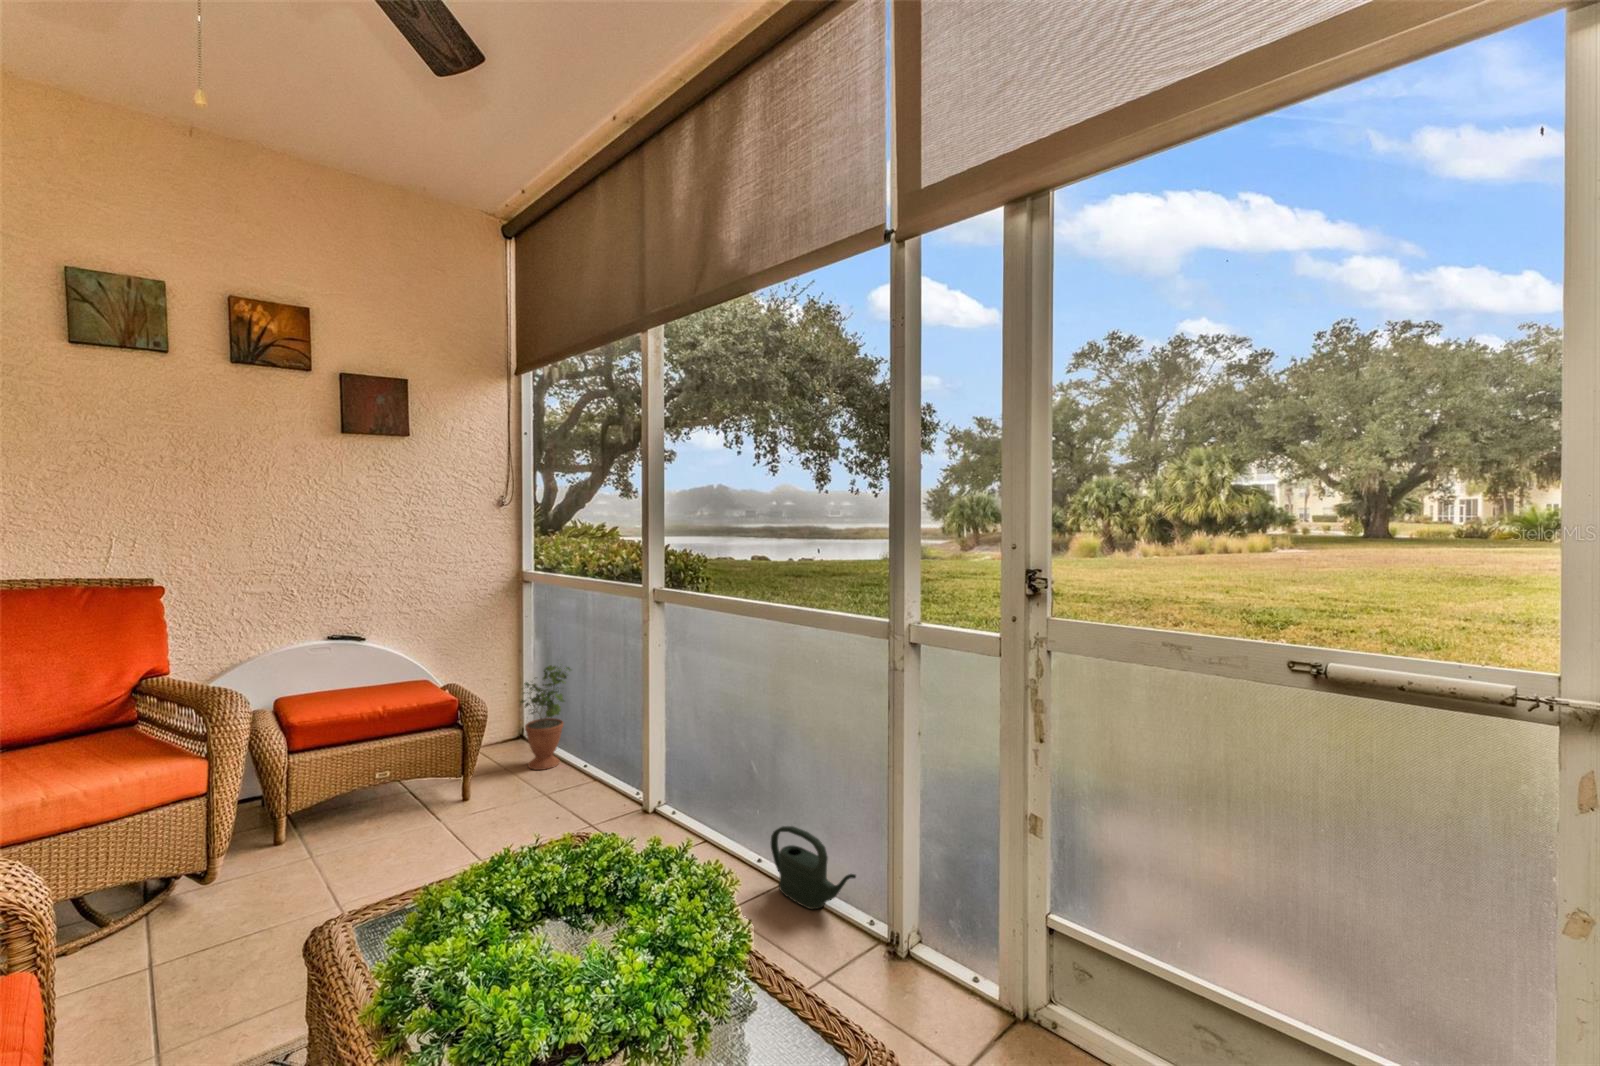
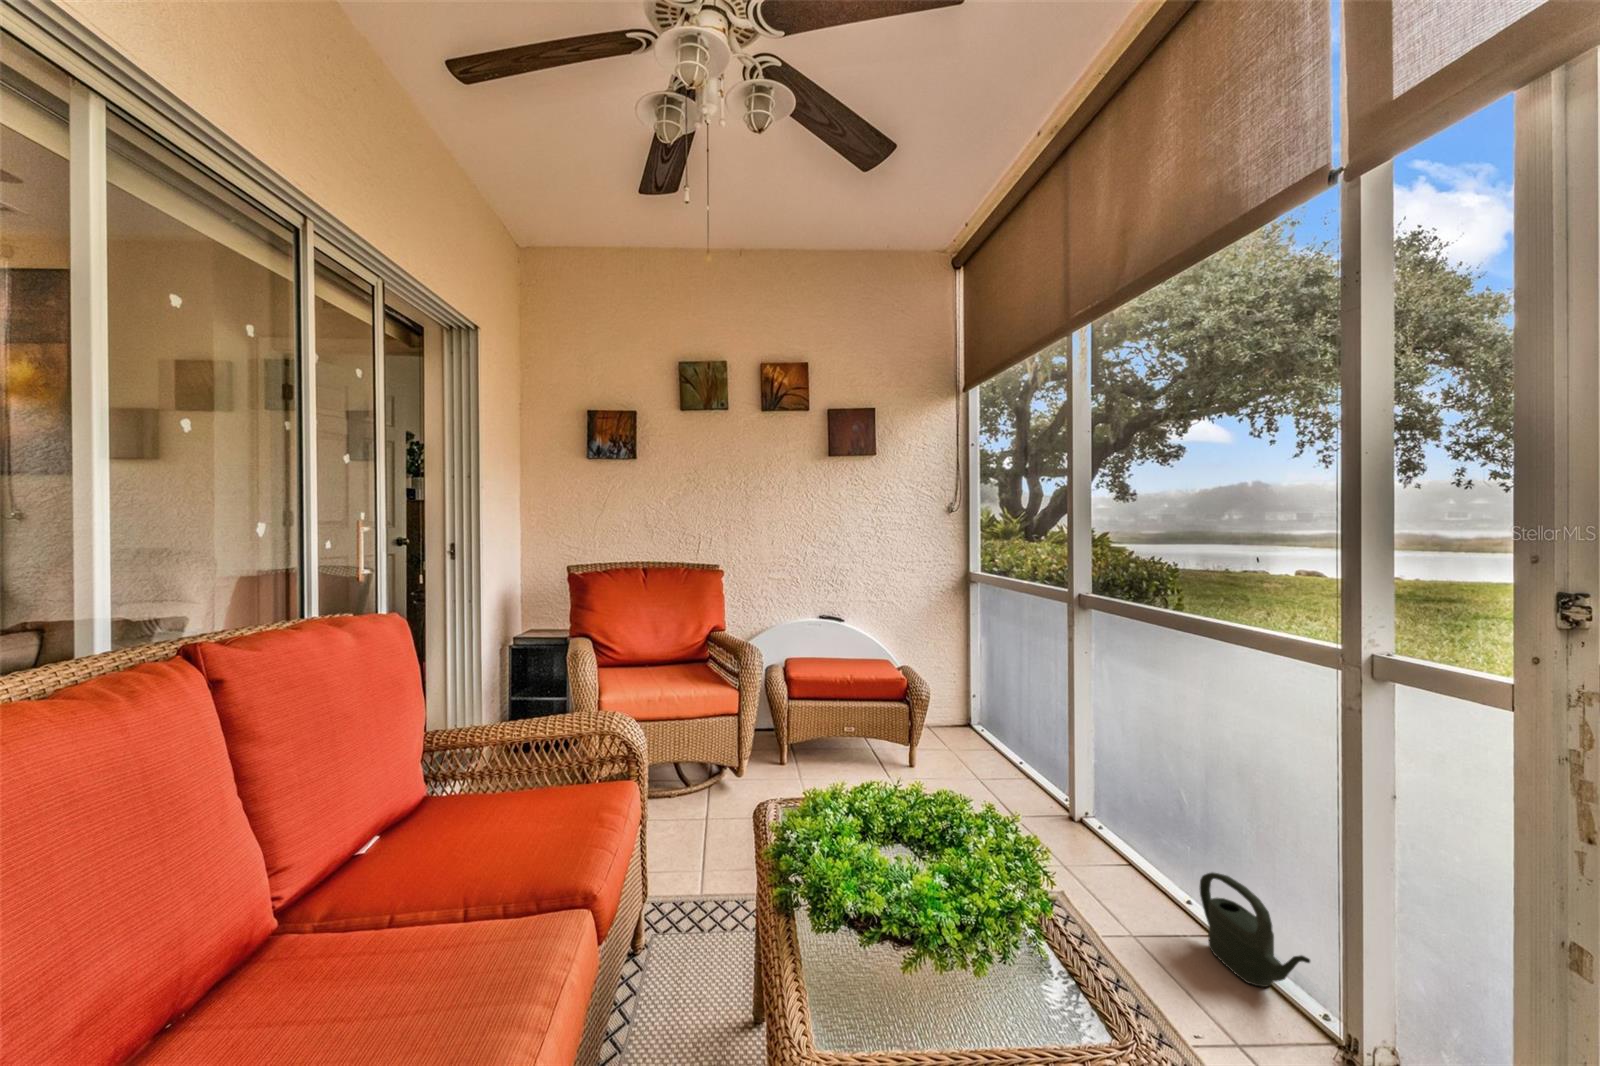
potted plant: present [520,665,571,770] -> none [961,656,1010,760]

